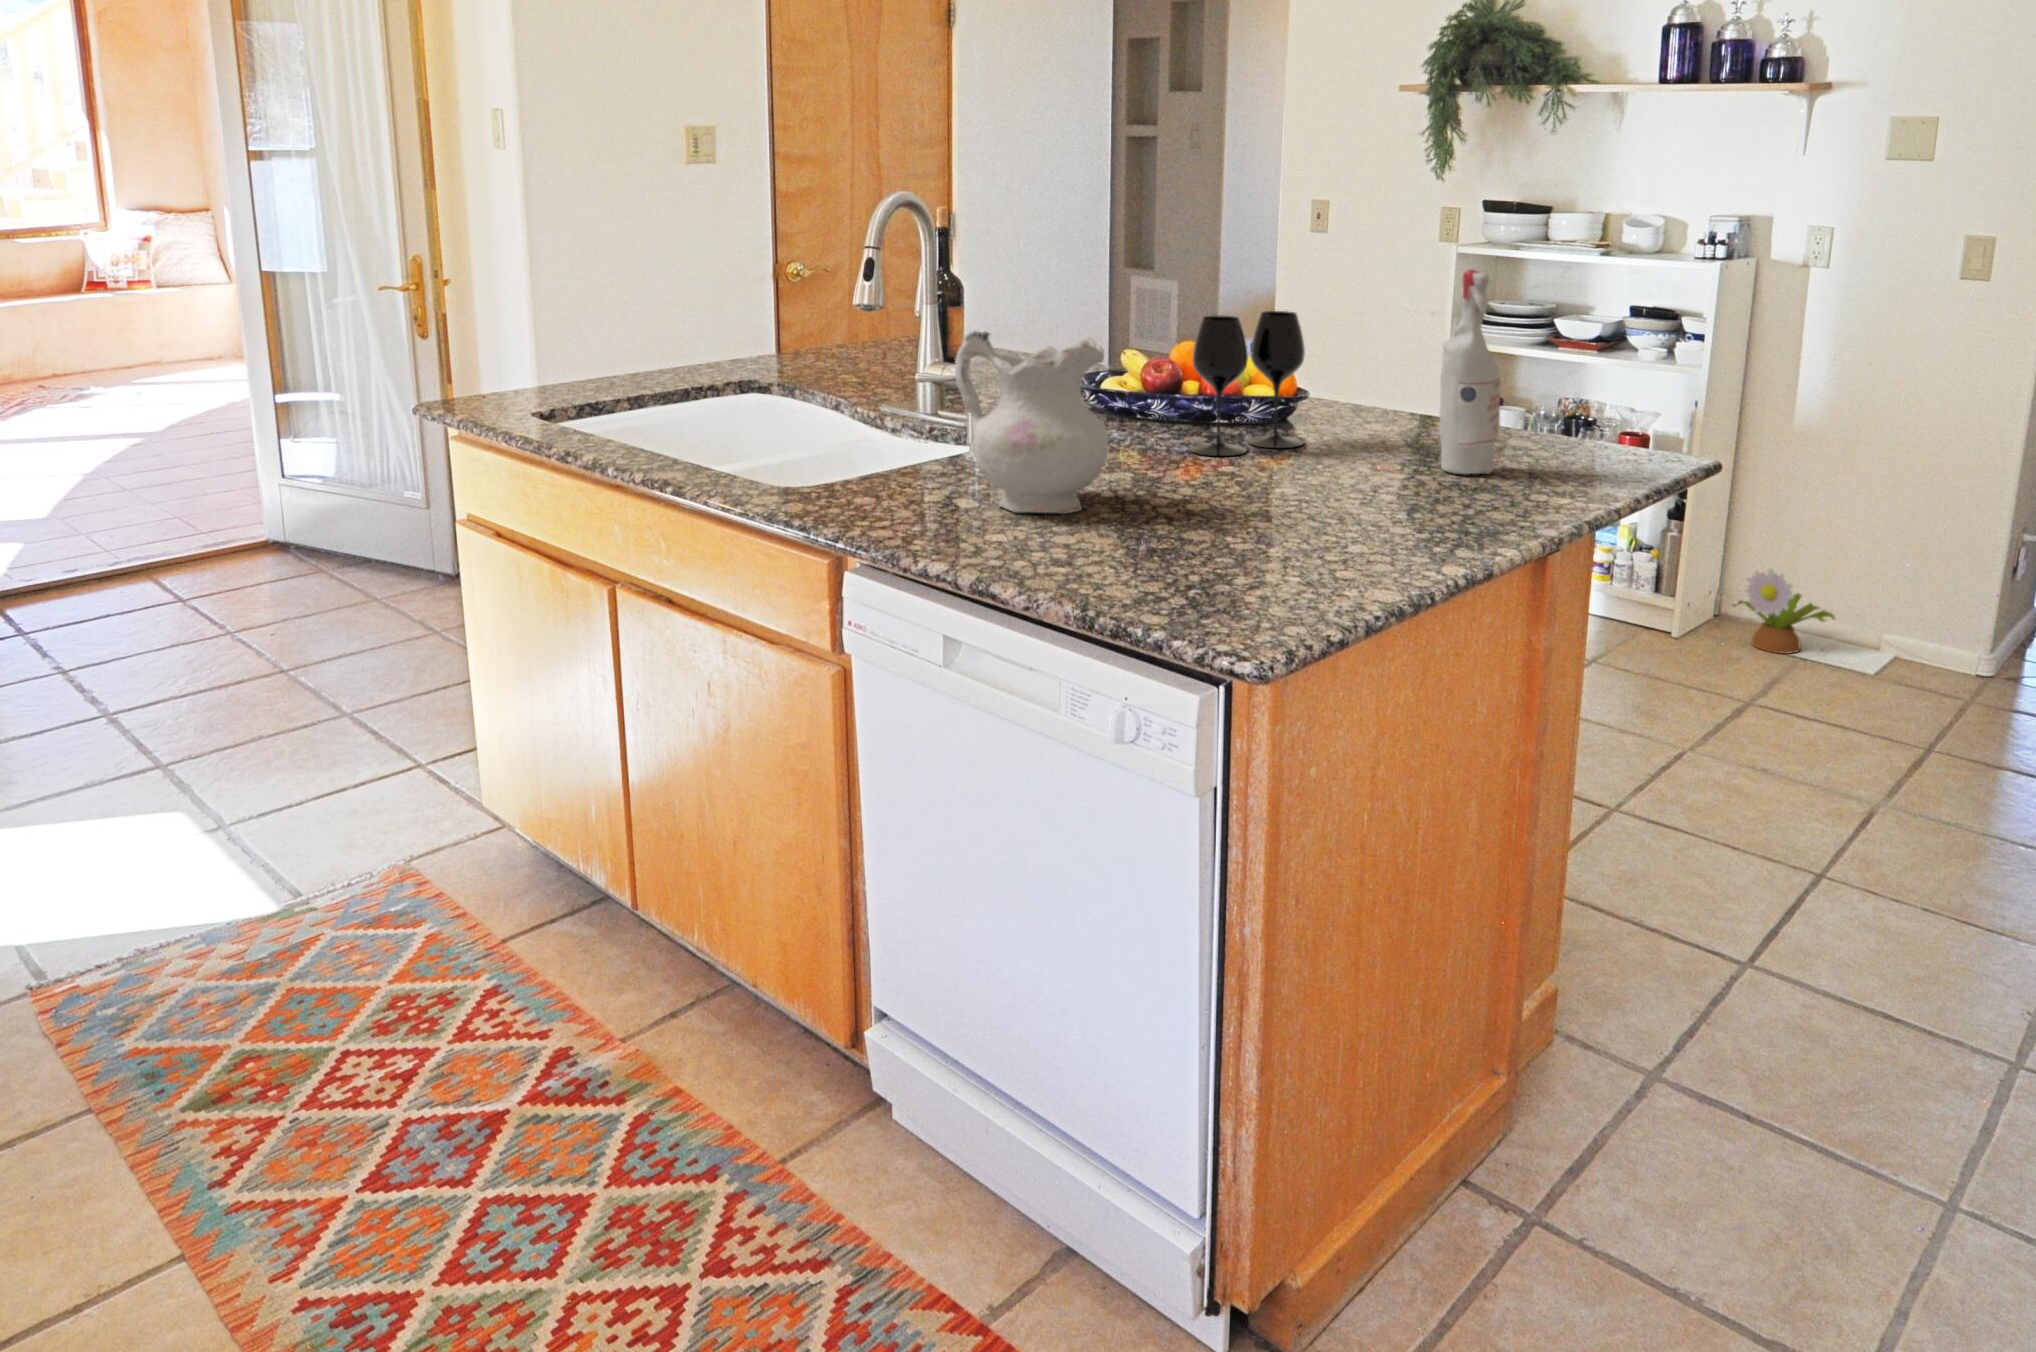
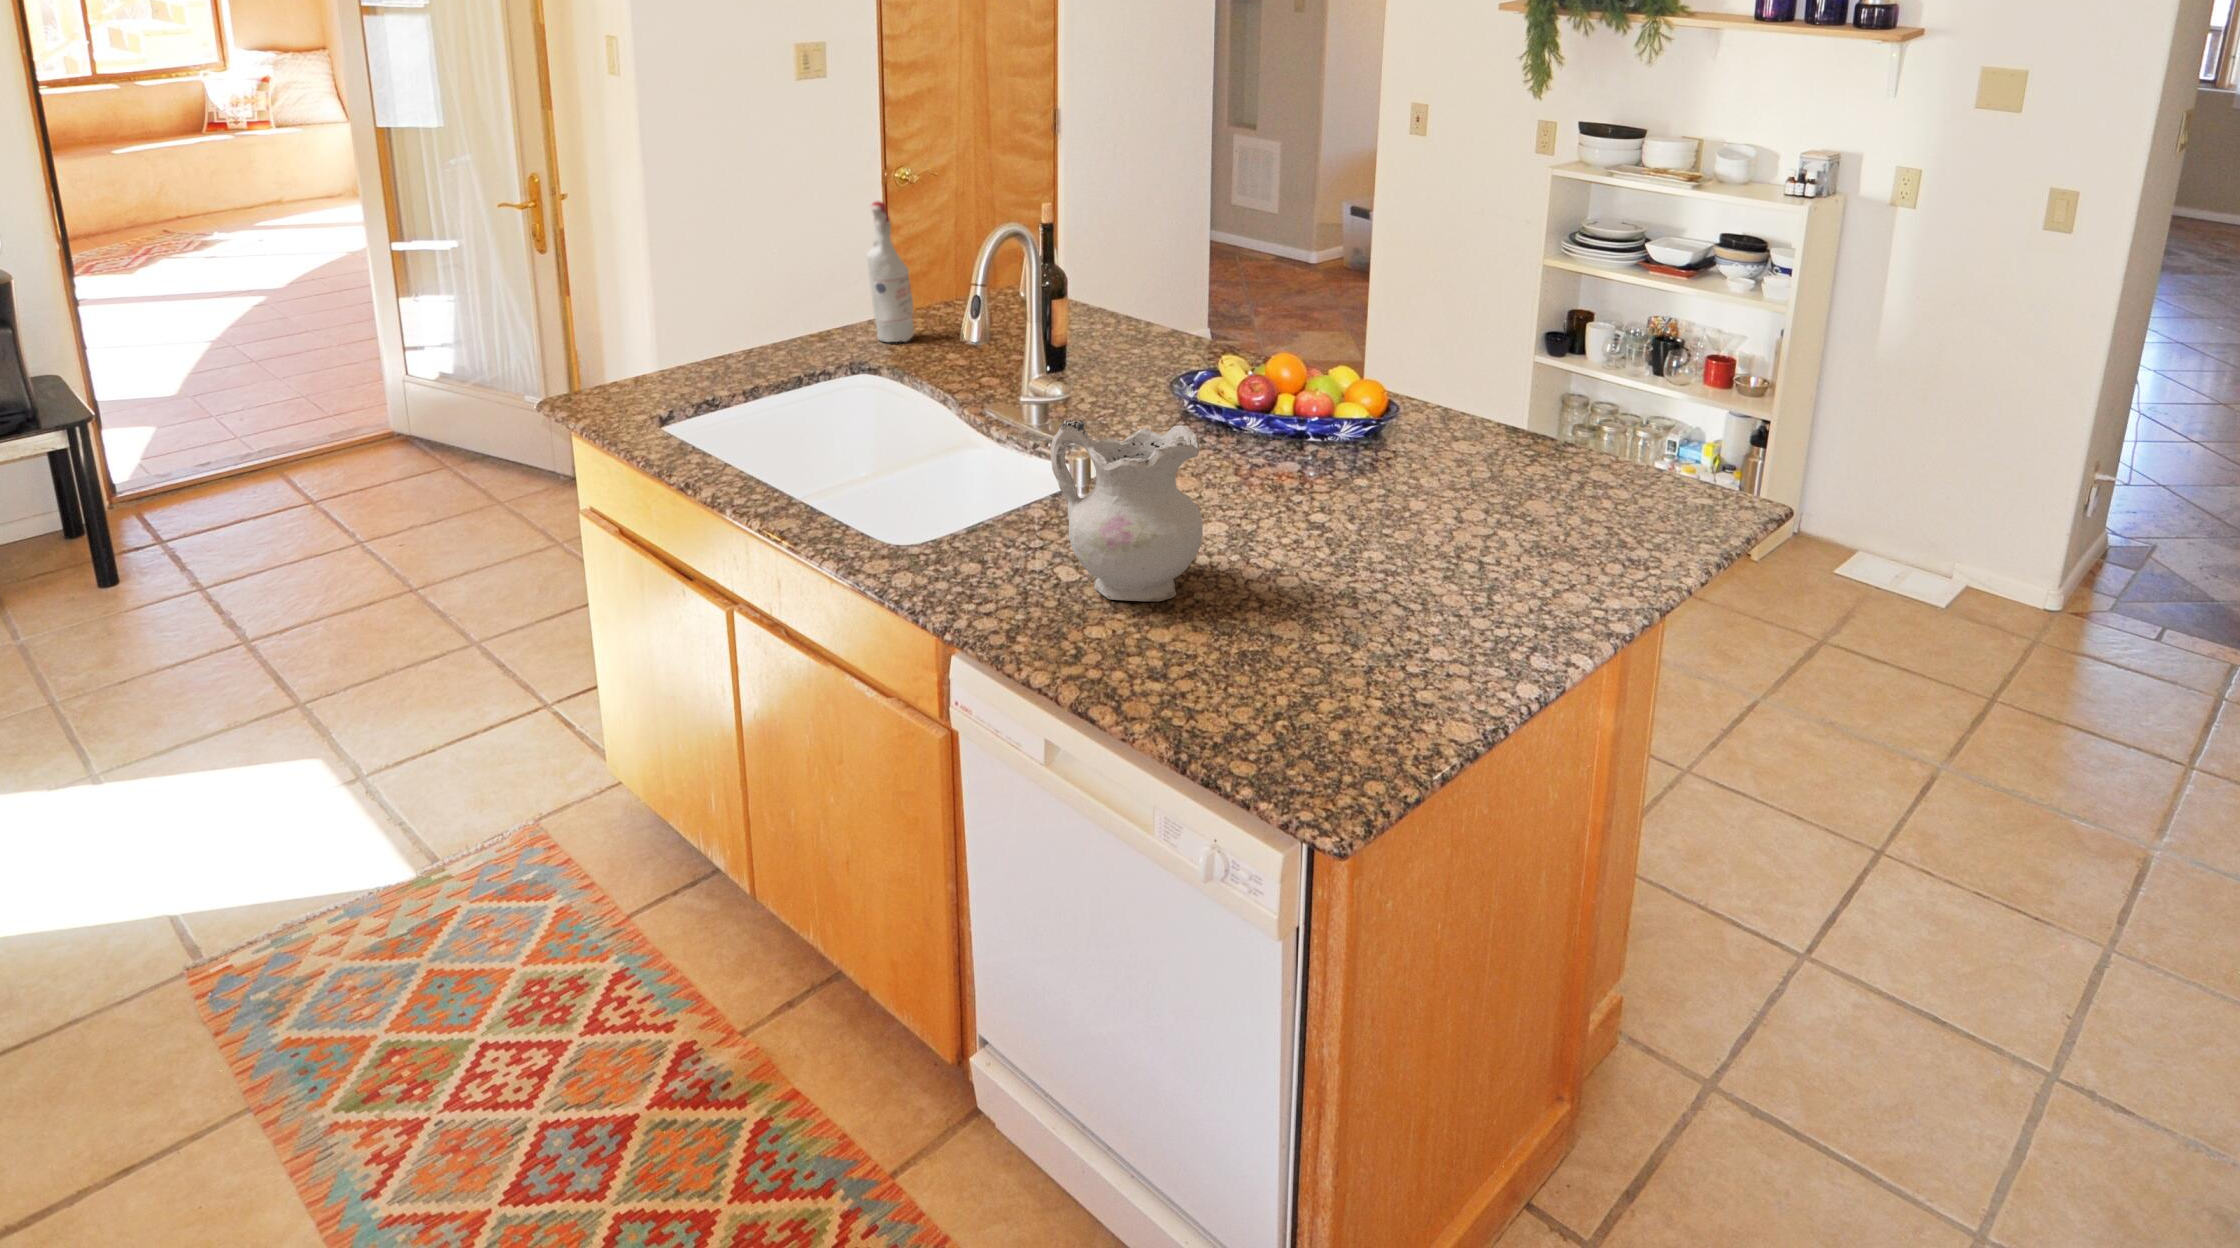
spray bottle: present [1439,270,1501,474] -> present [866,201,914,342]
wine glass: present [1190,311,1305,456] -> none [1284,352,1400,503]
decorative plant: present [1733,569,1835,654] -> none [1812,505,1914,585]

